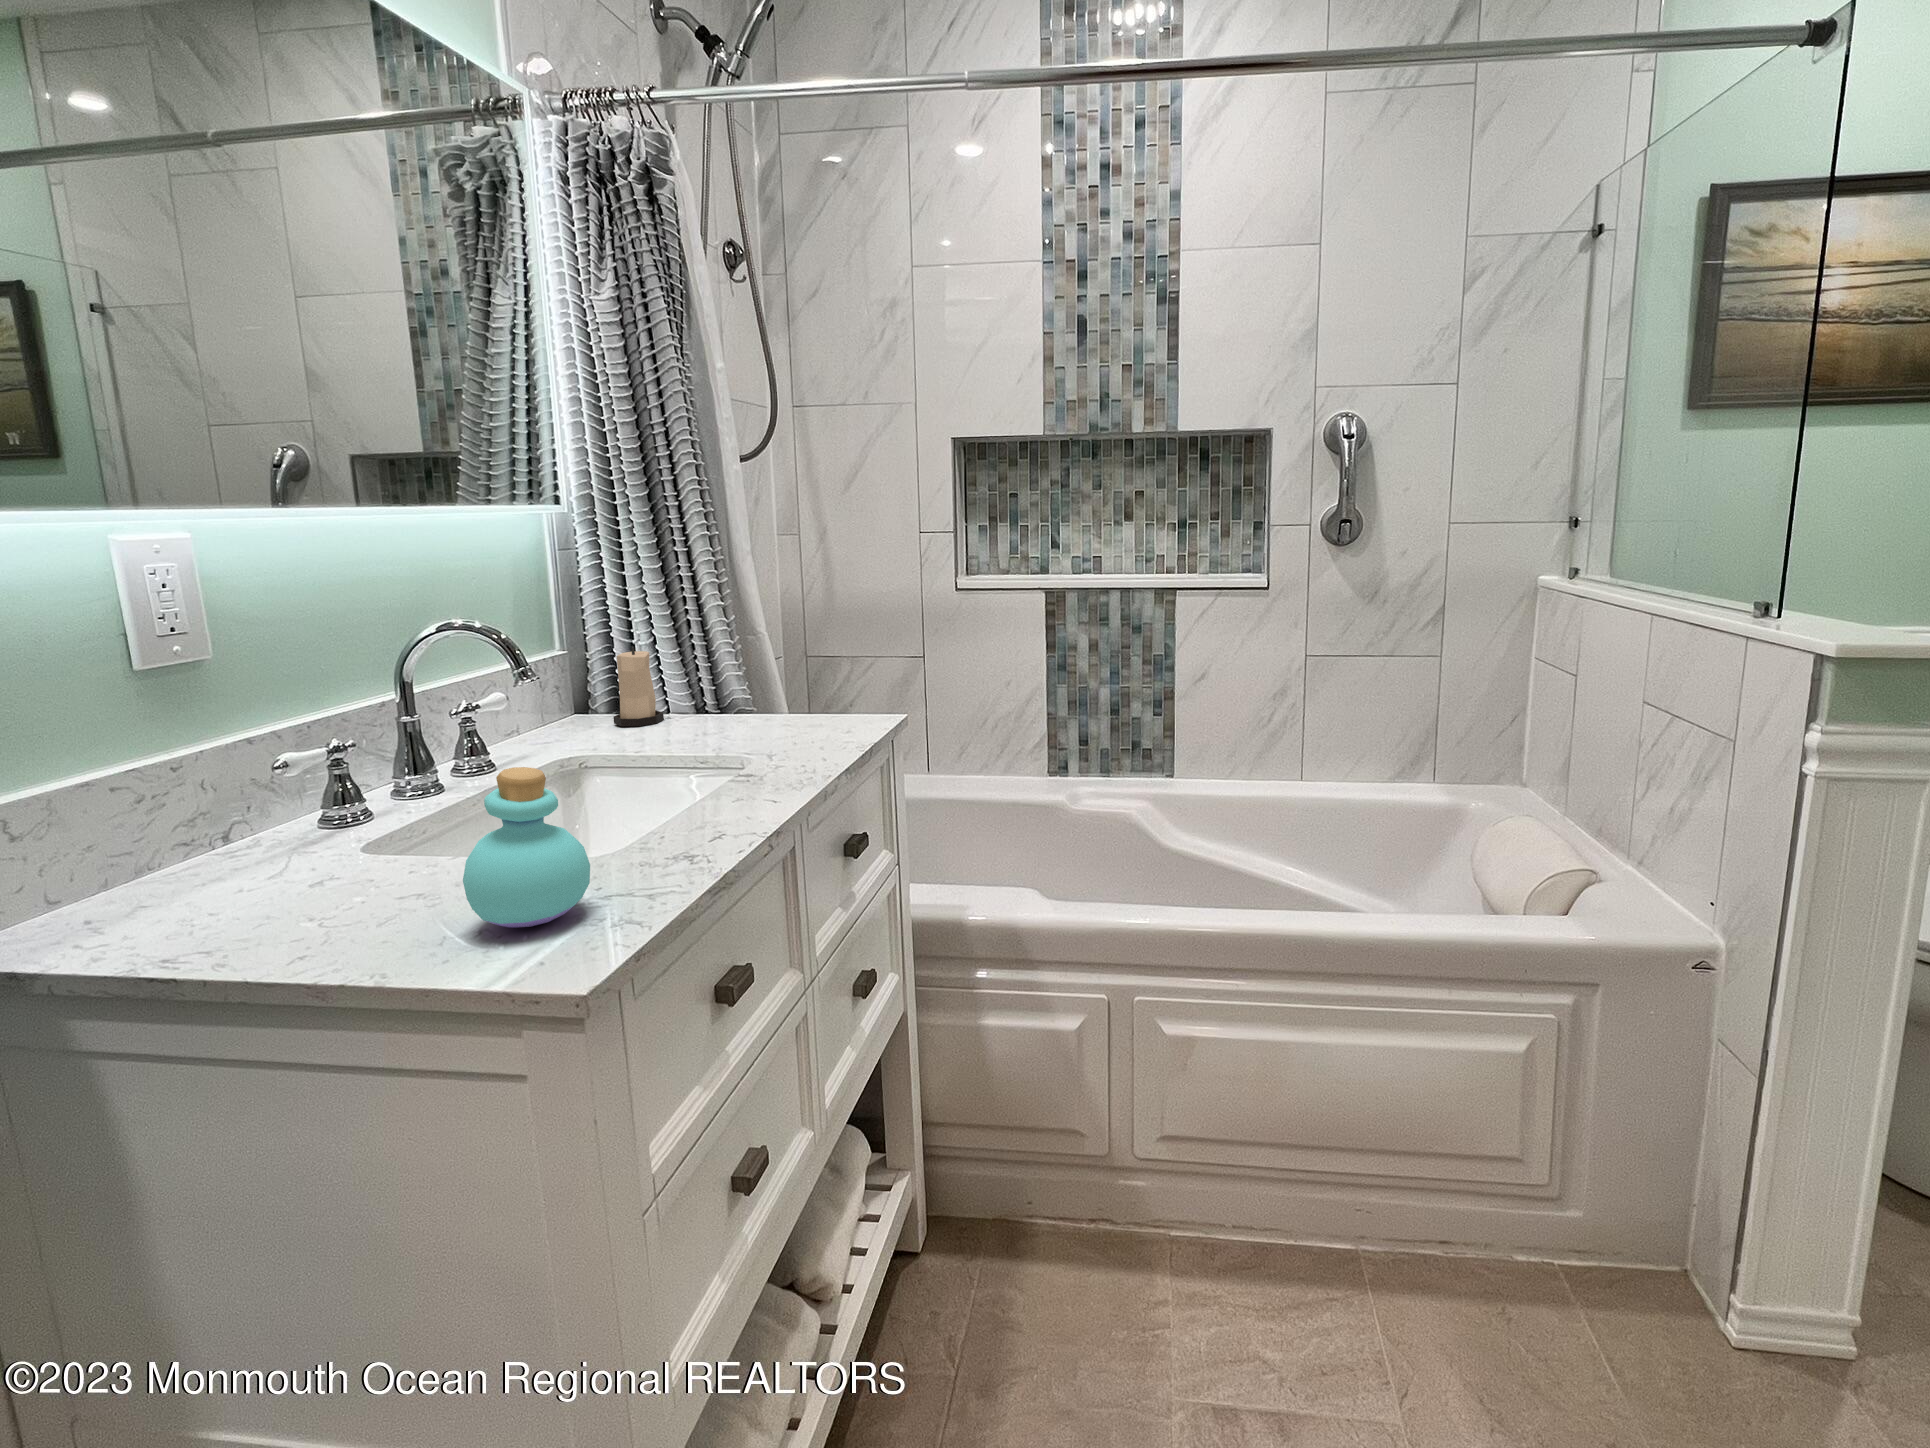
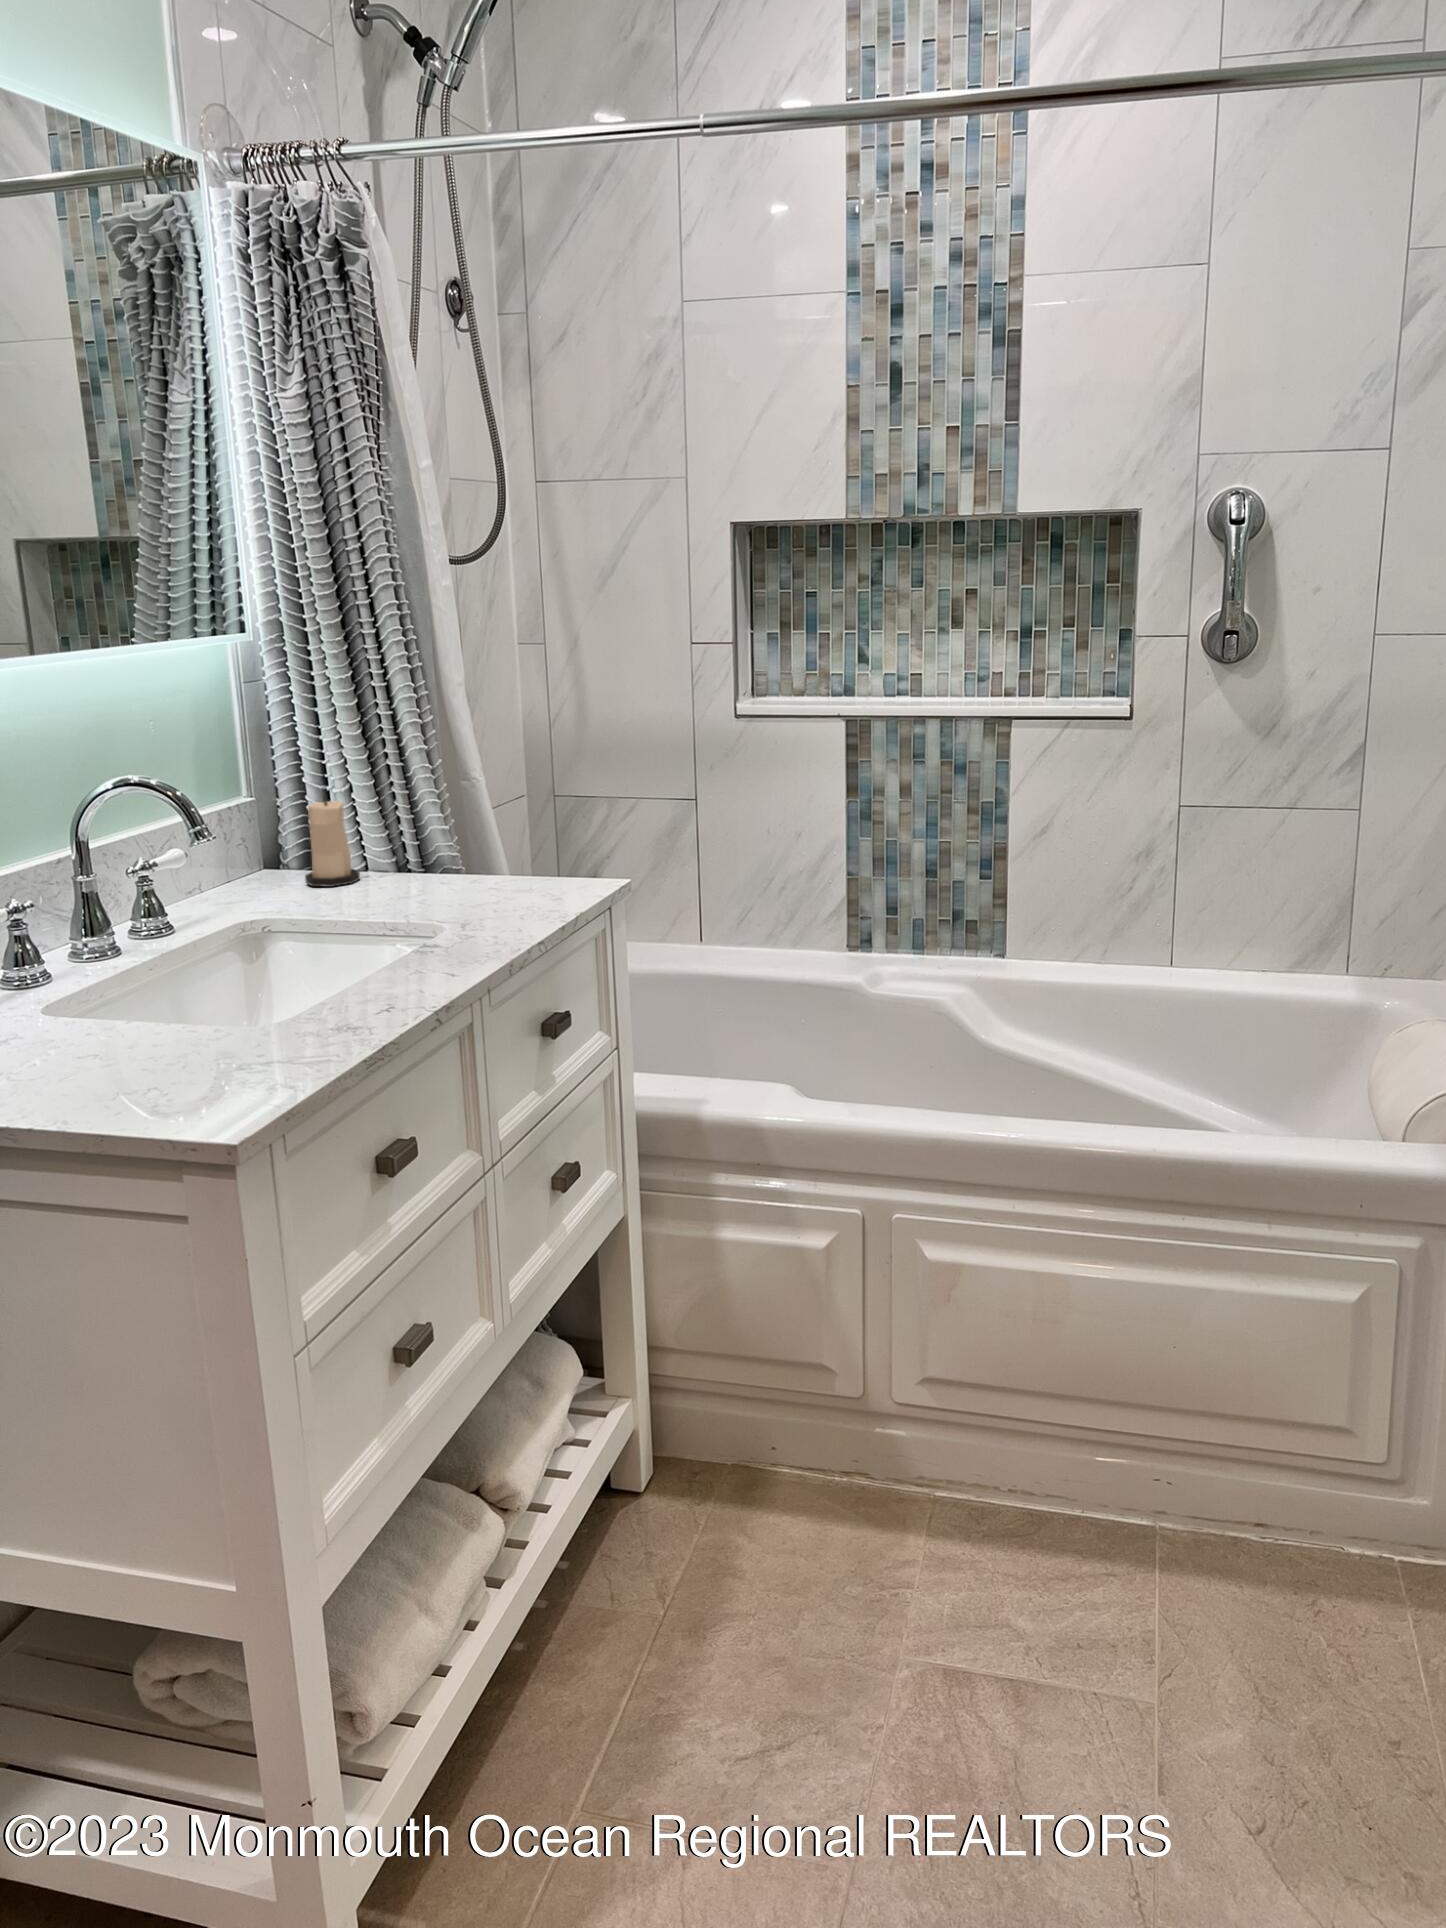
perfume bottle: present [463,767,590,927] -> none [132,937,247,1086]

